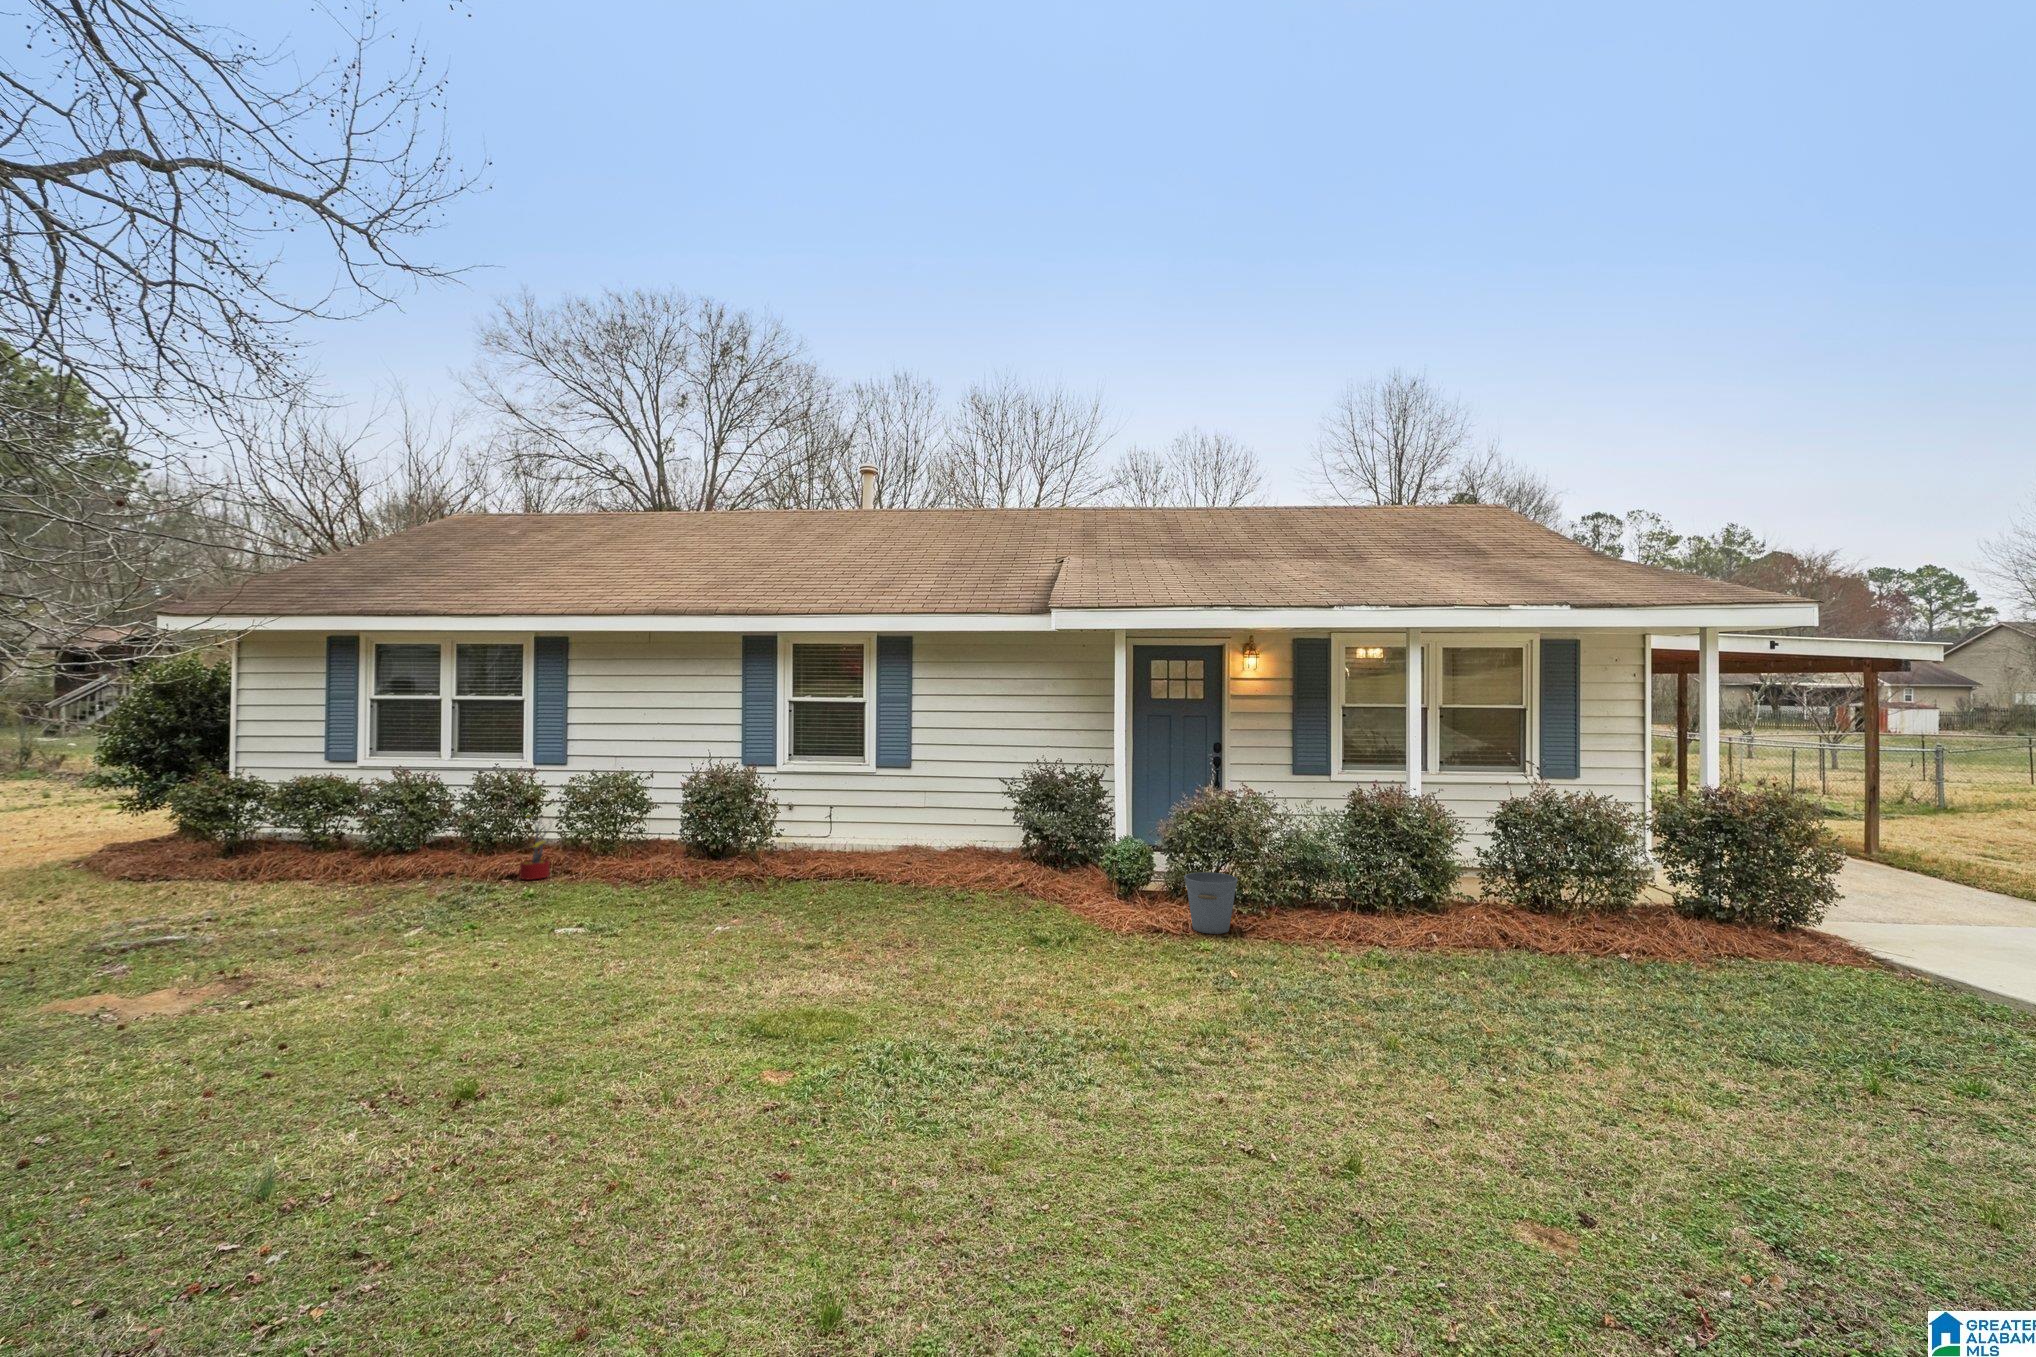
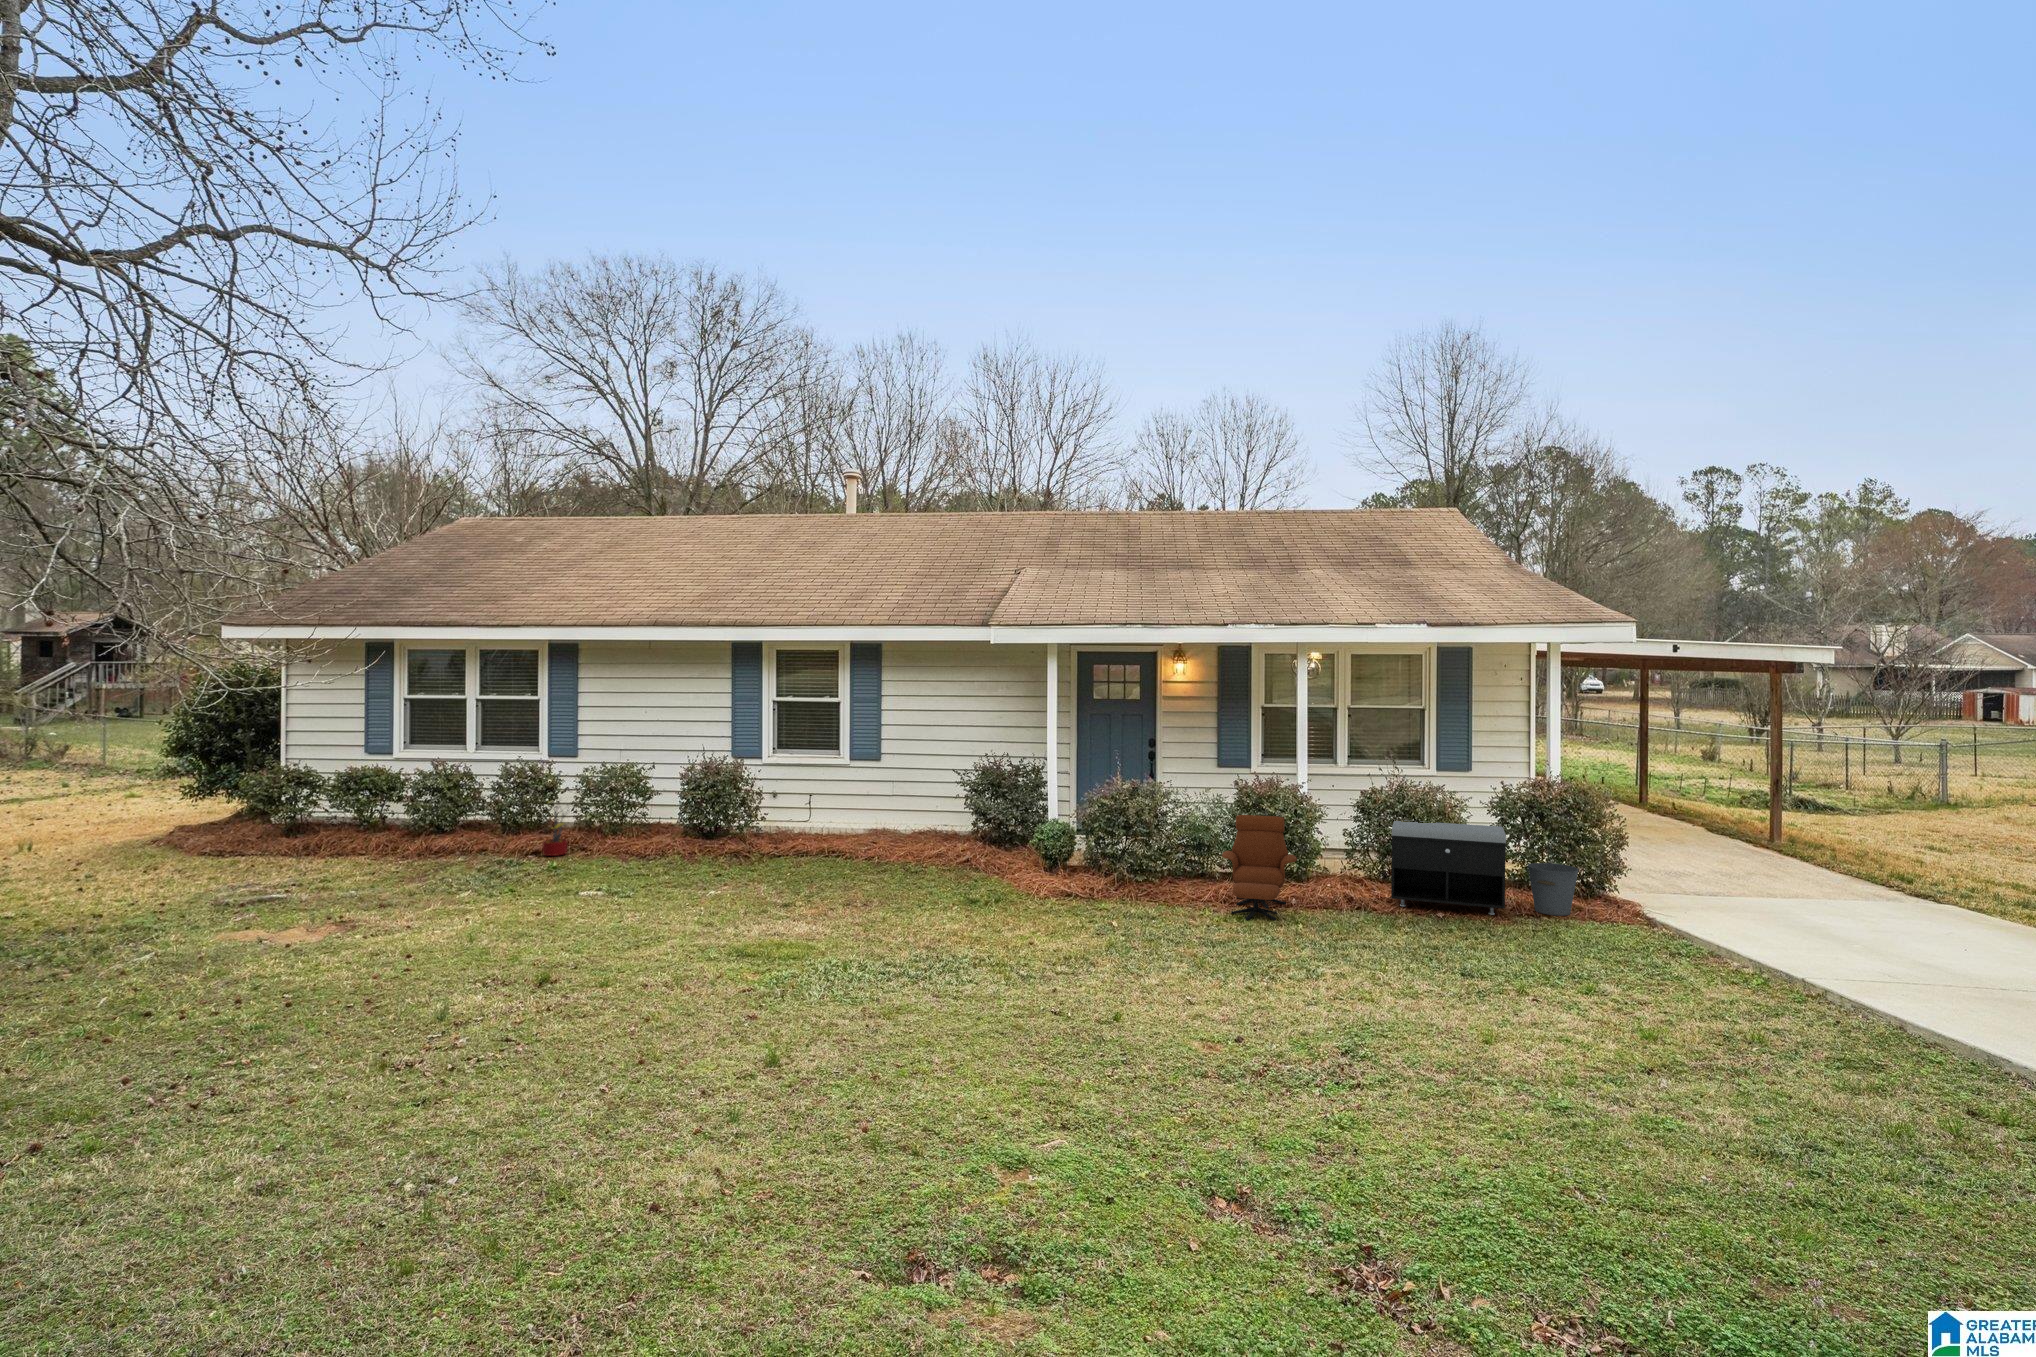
lounge chair: none [1340,829,1435,961] -> present [1222,815,1297,920]
storage bench: none [1533,834,1699,949] -> present [1391,821,1506,915]
bucket: present [1185,872,1238,934] -> present [1528,863,1578,916]

